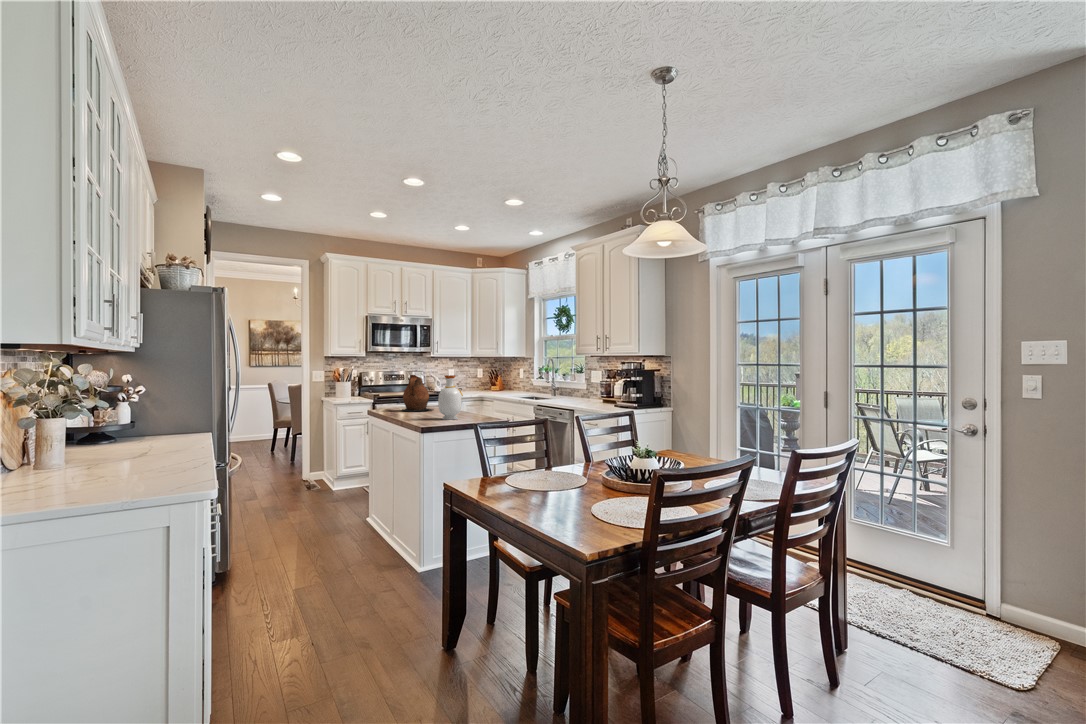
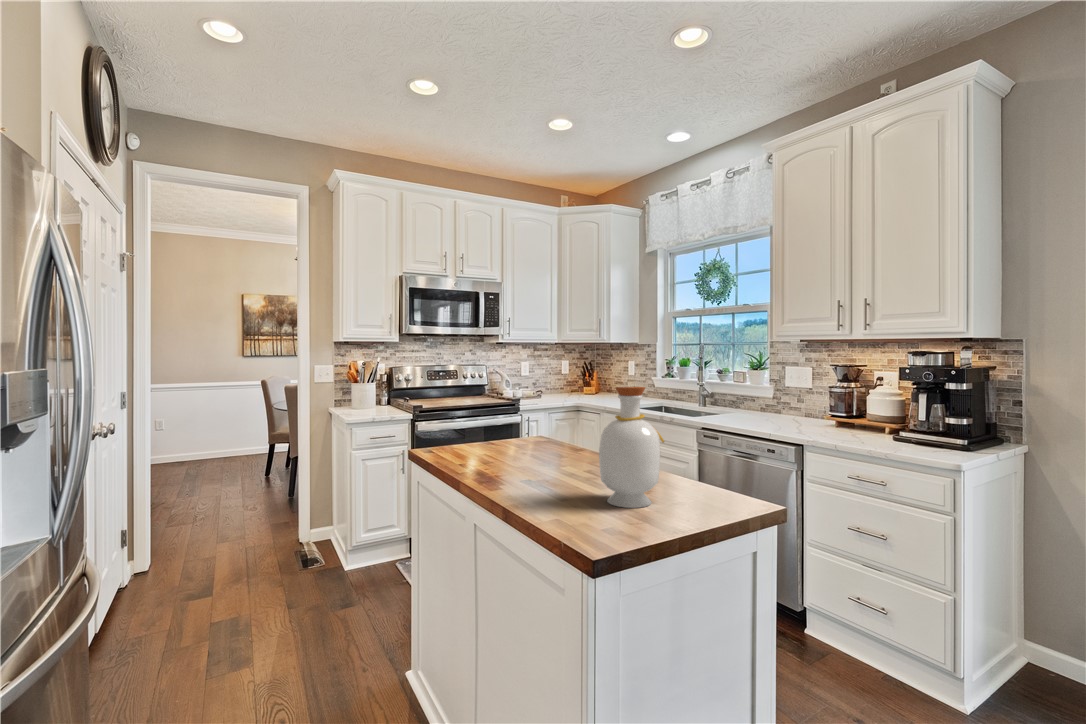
ceramic pitcher: present [402,375,434,411] -> none [472,378,543,456]

